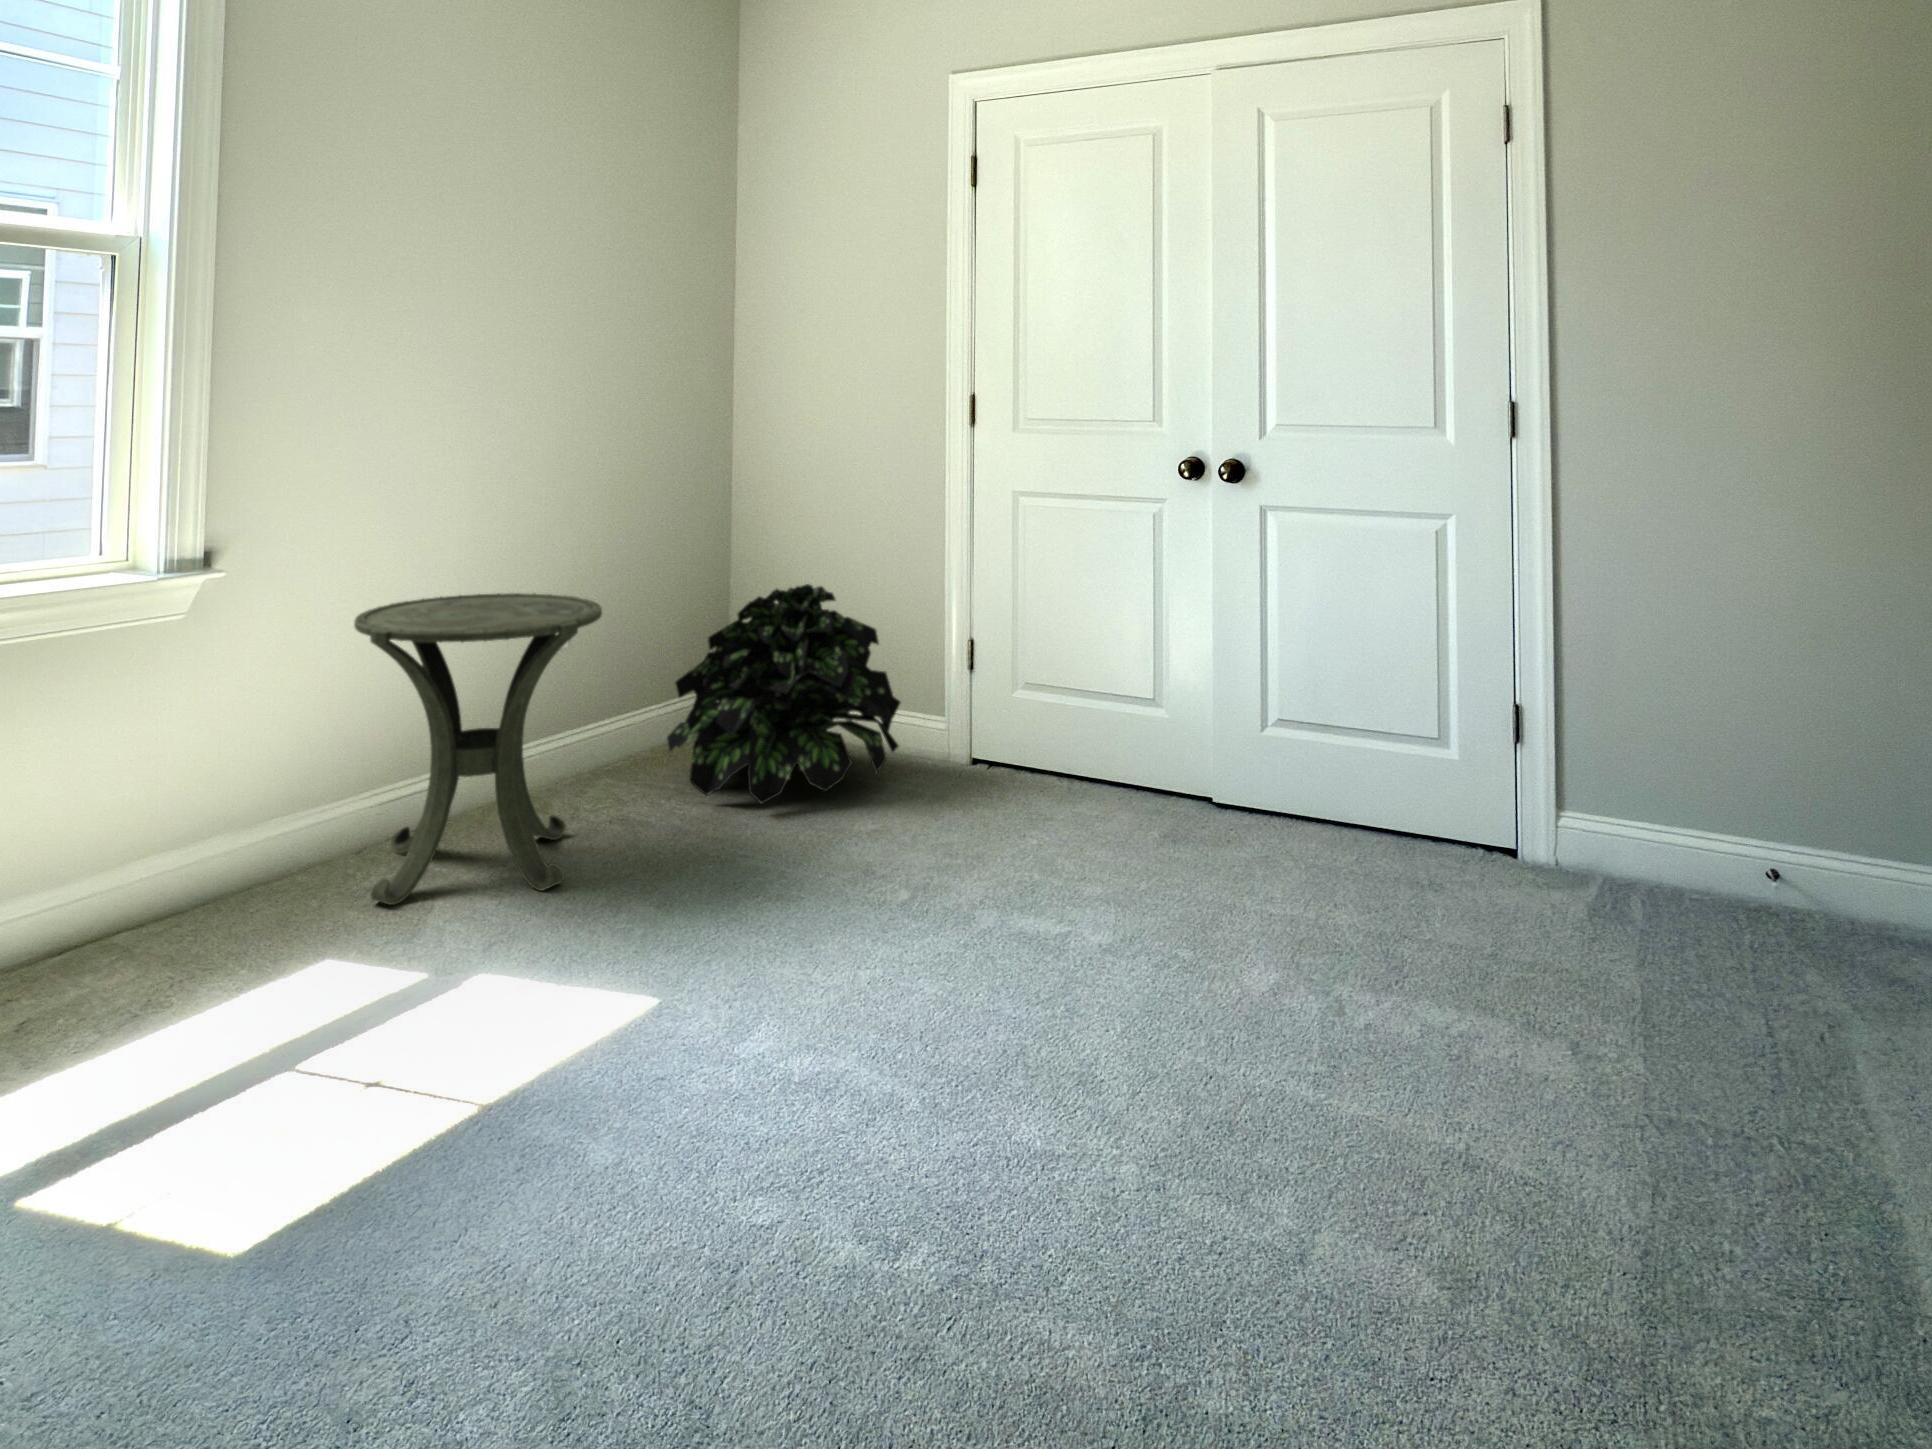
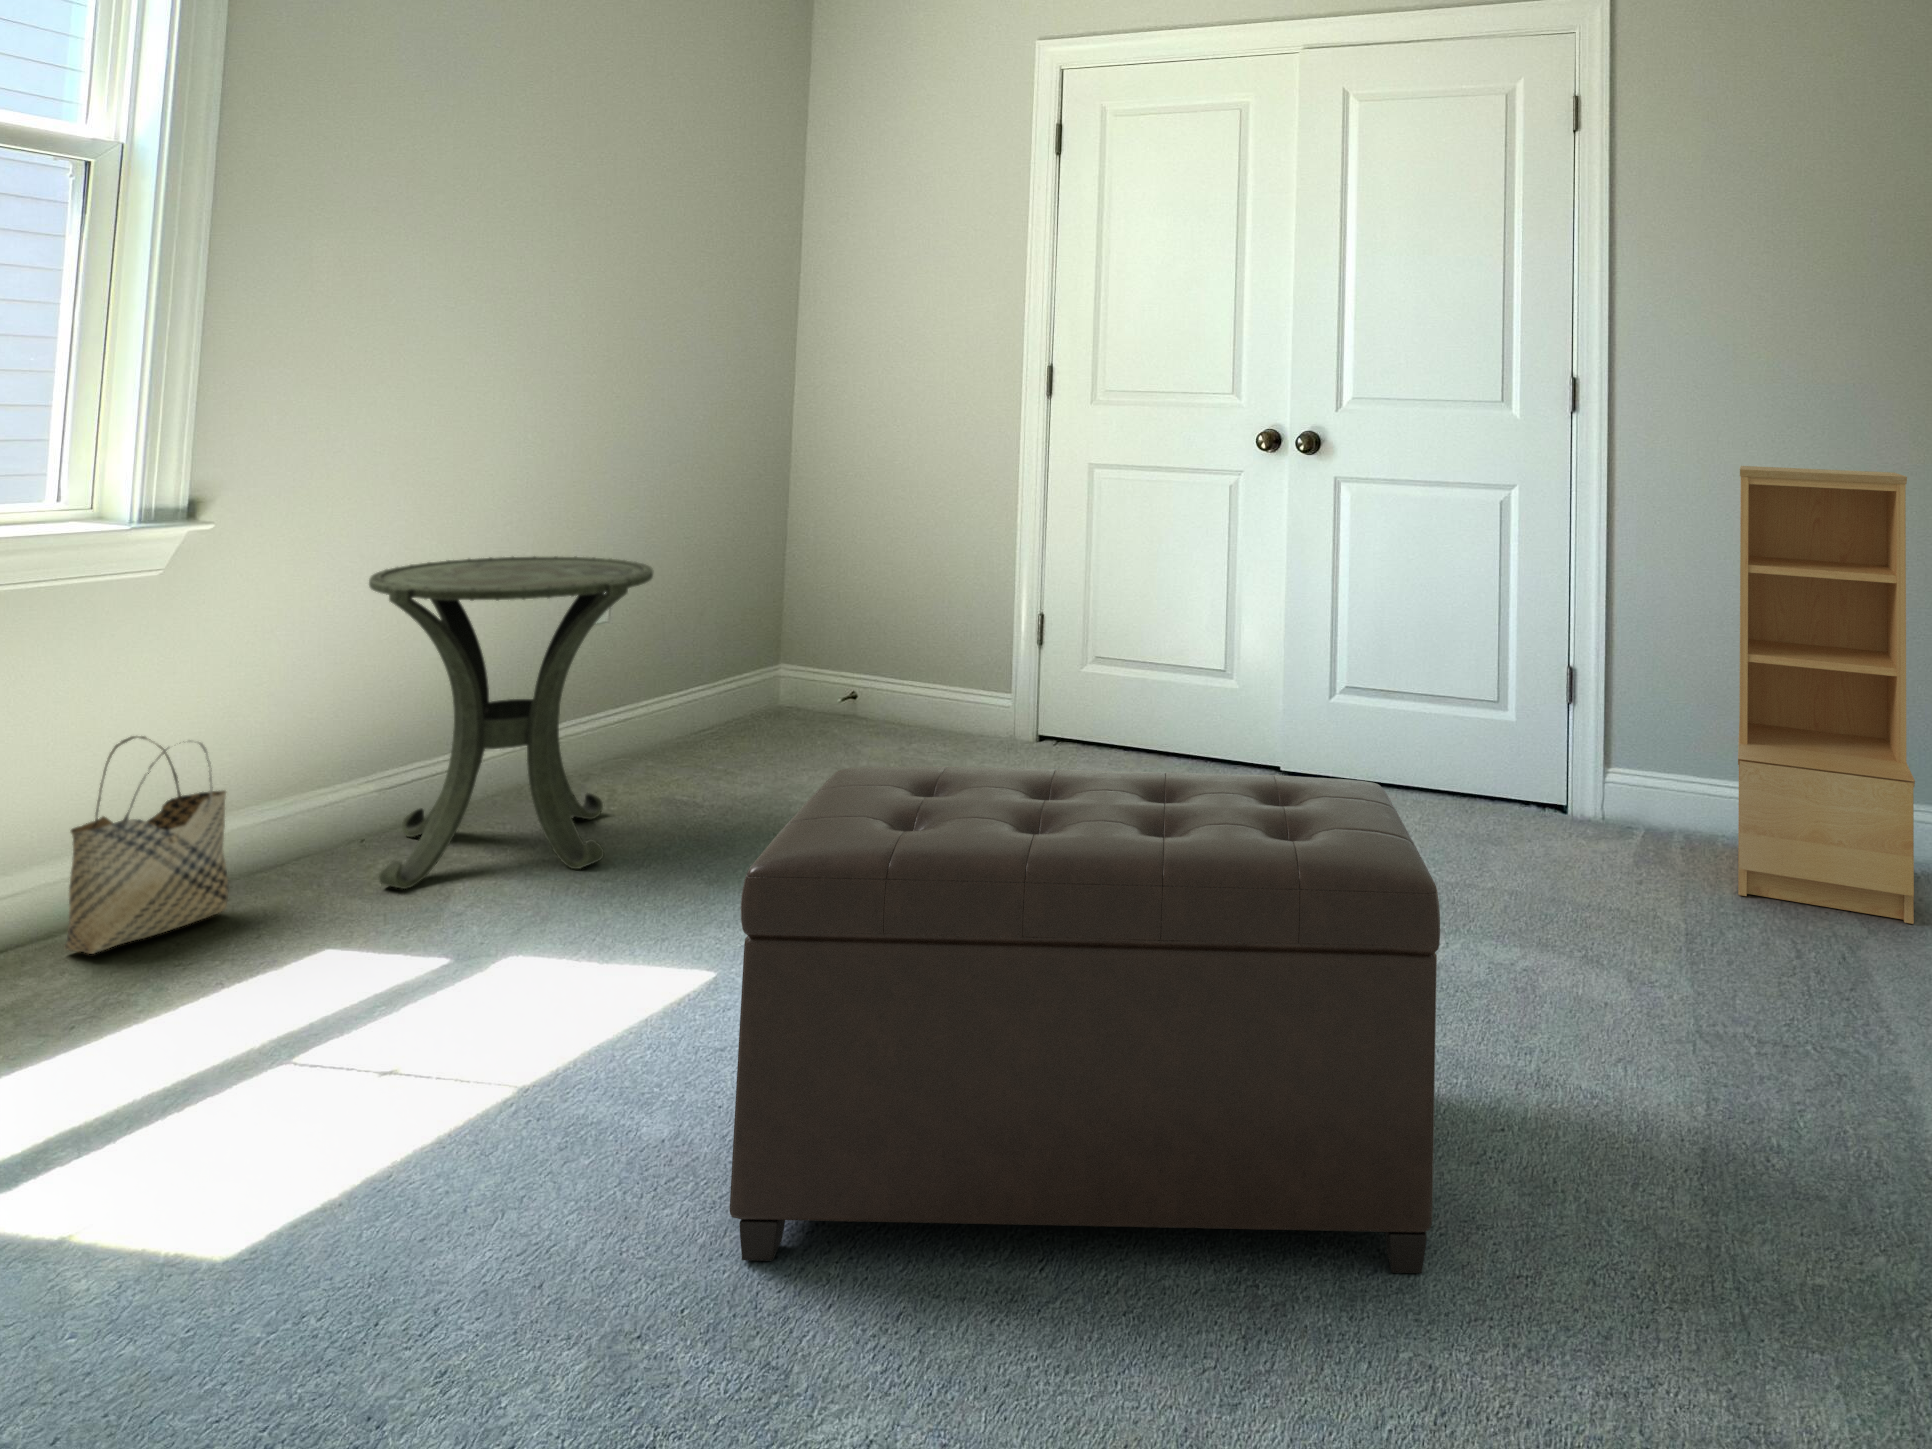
bookshelf: none [1698,498,1909,1005] -> present [1738,466,1915,924]
potted plant: present [667,584,901,804] -> none [715,553,965,779]
woven basket: none [115,764,245,959] -> present [65,736,228,954]
ottoman: none [660,822,1338,1364] -> present [729,767,1440,1273]

